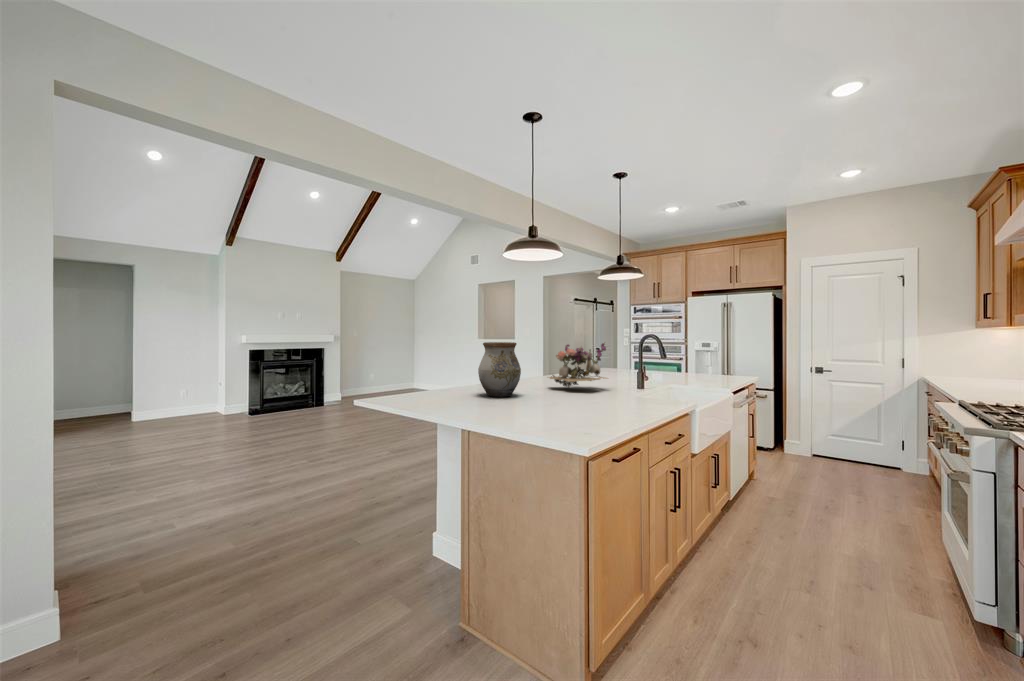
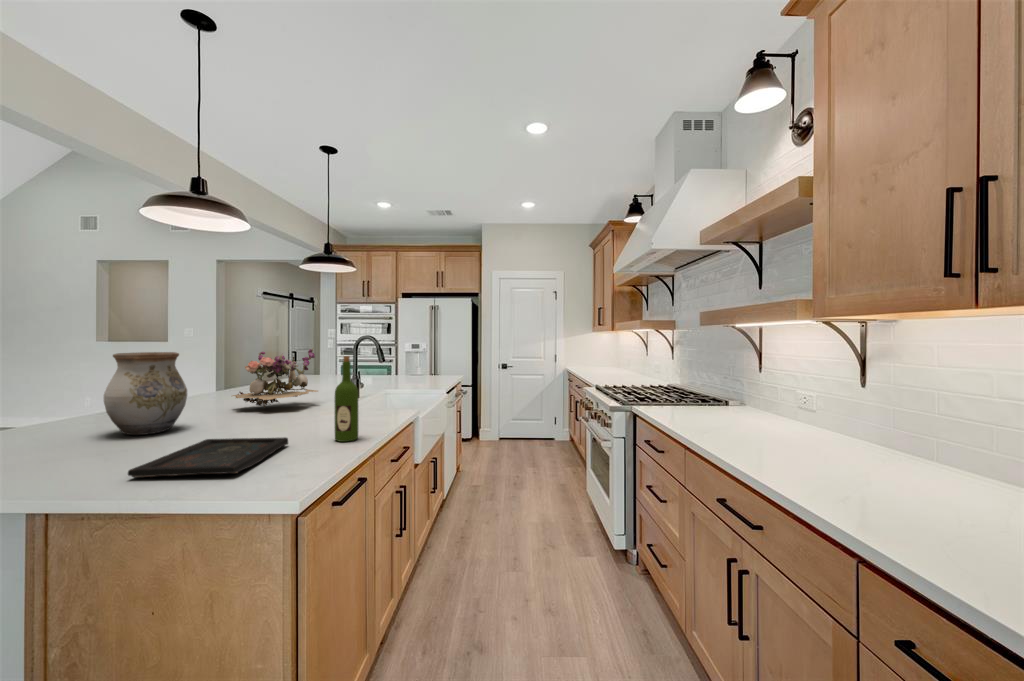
wine bottle: none [616,346,635,417] -> present [335,356,358,442]
tray: none [491,402,582,424] -> present [128,437,288,477]

